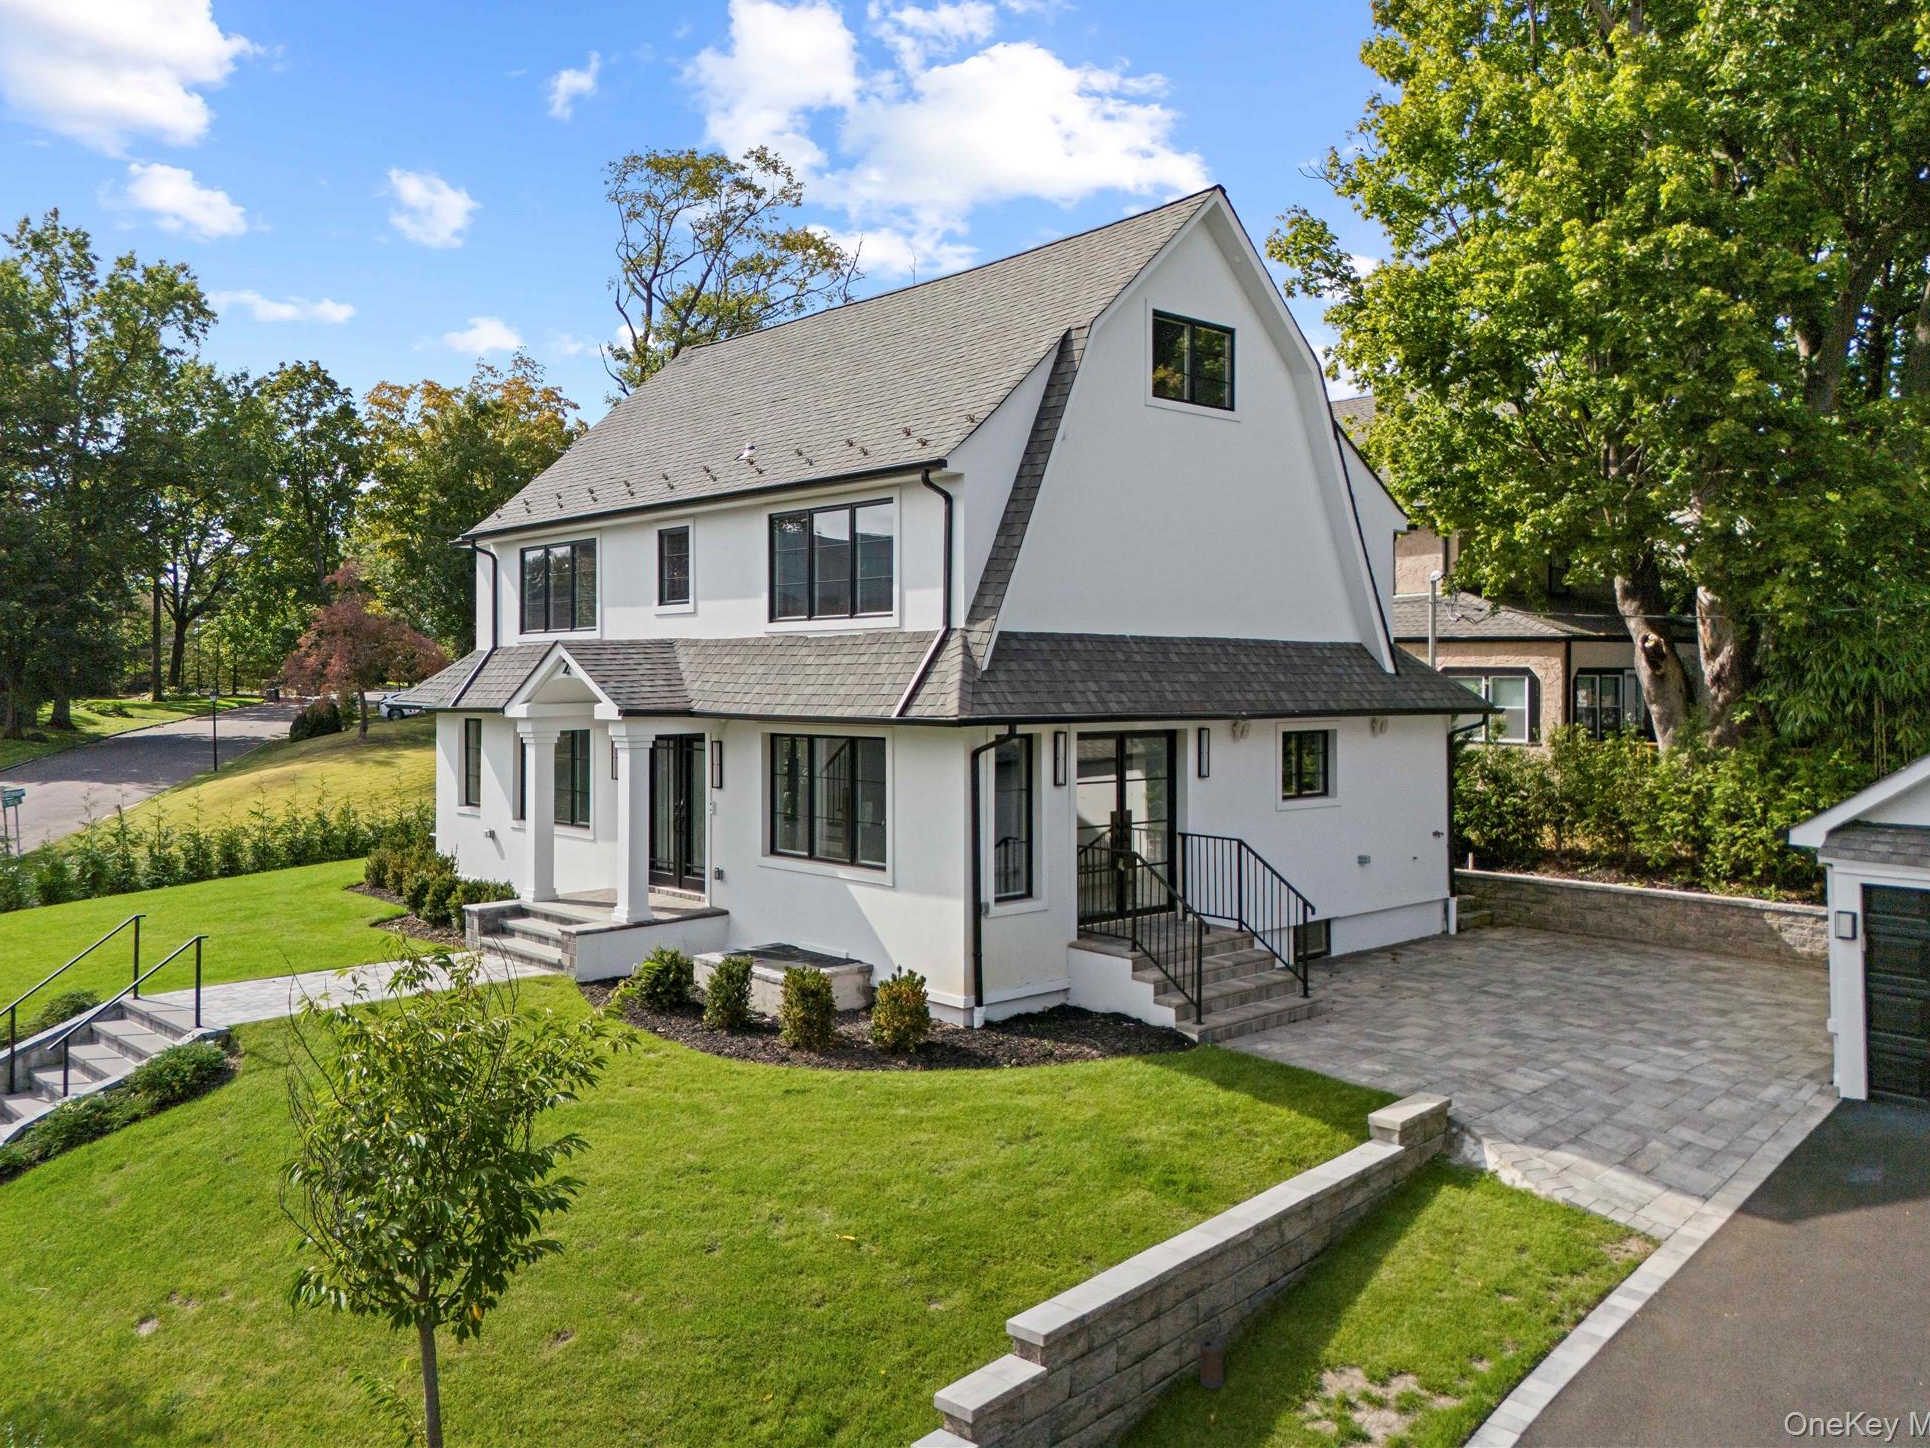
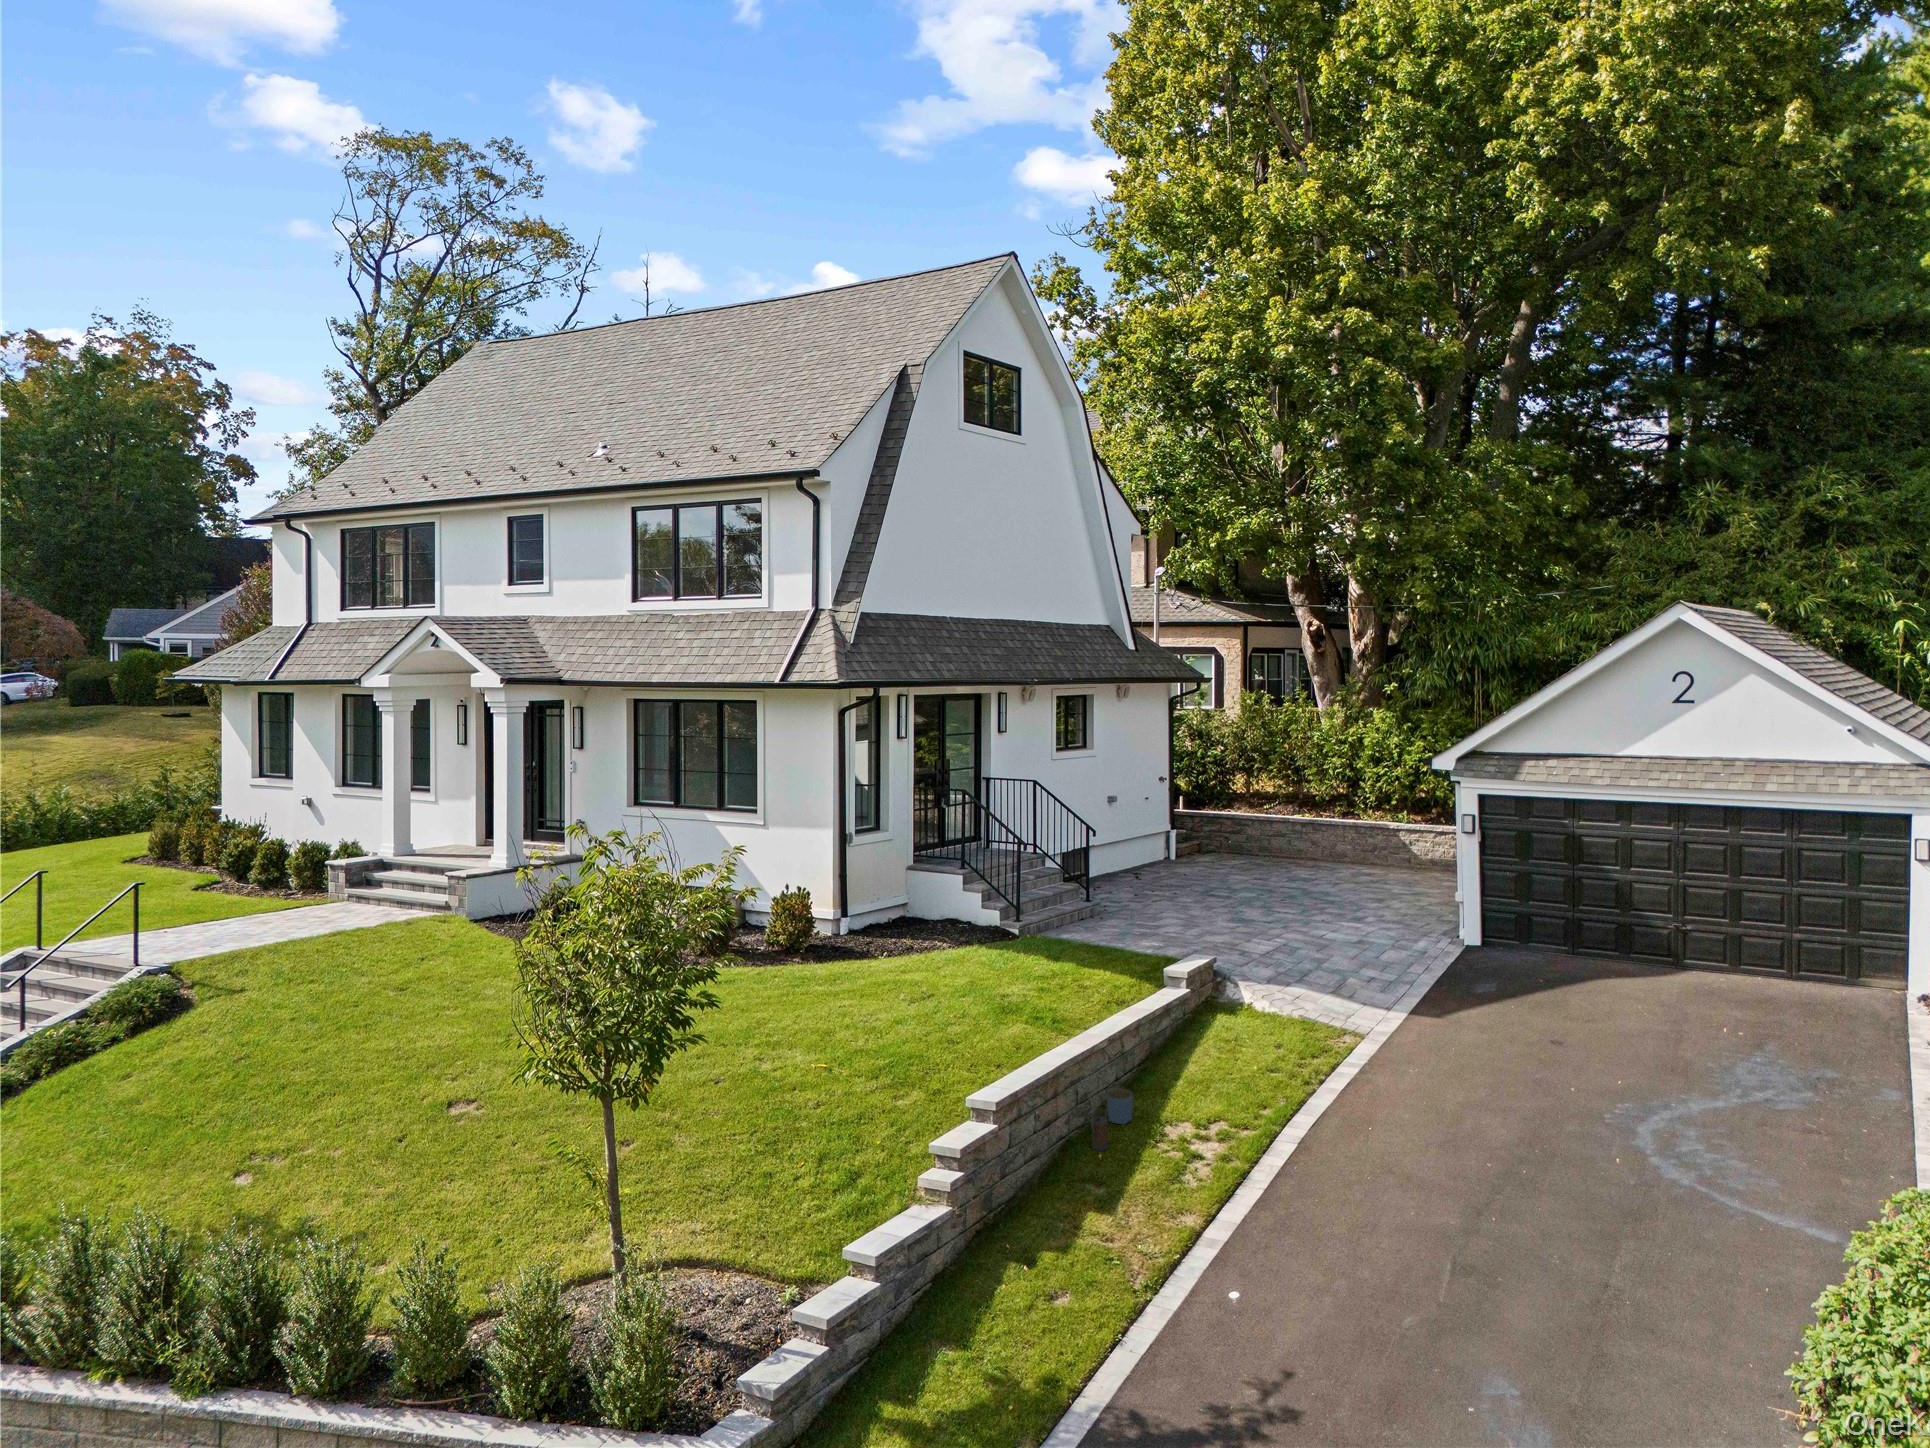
planter: none [1234,1294,1271,1349] -> present [1107,1088,1133,1124]

